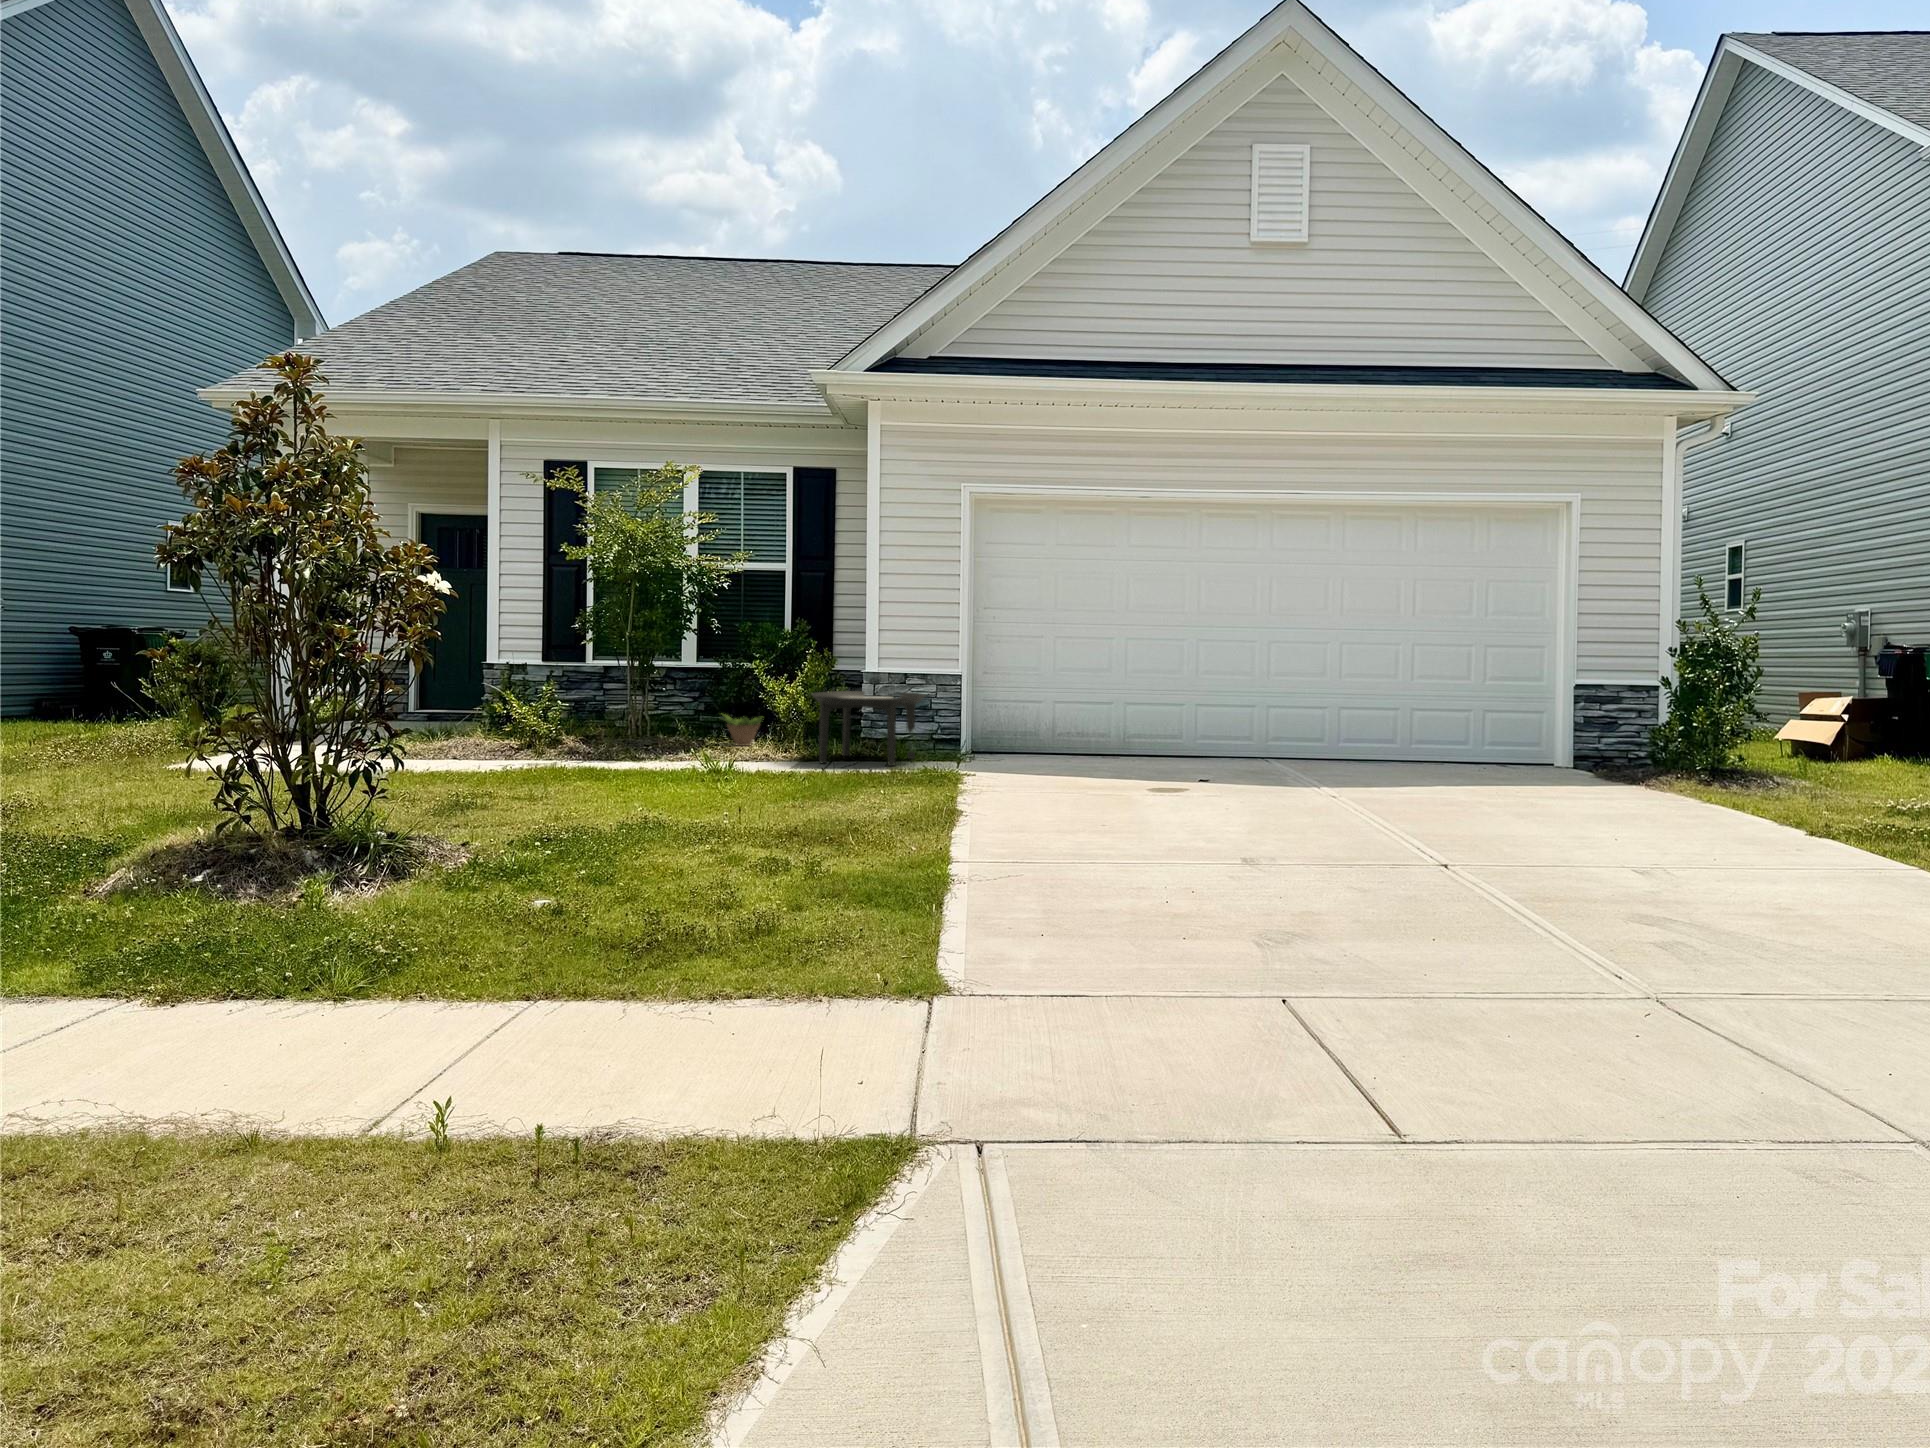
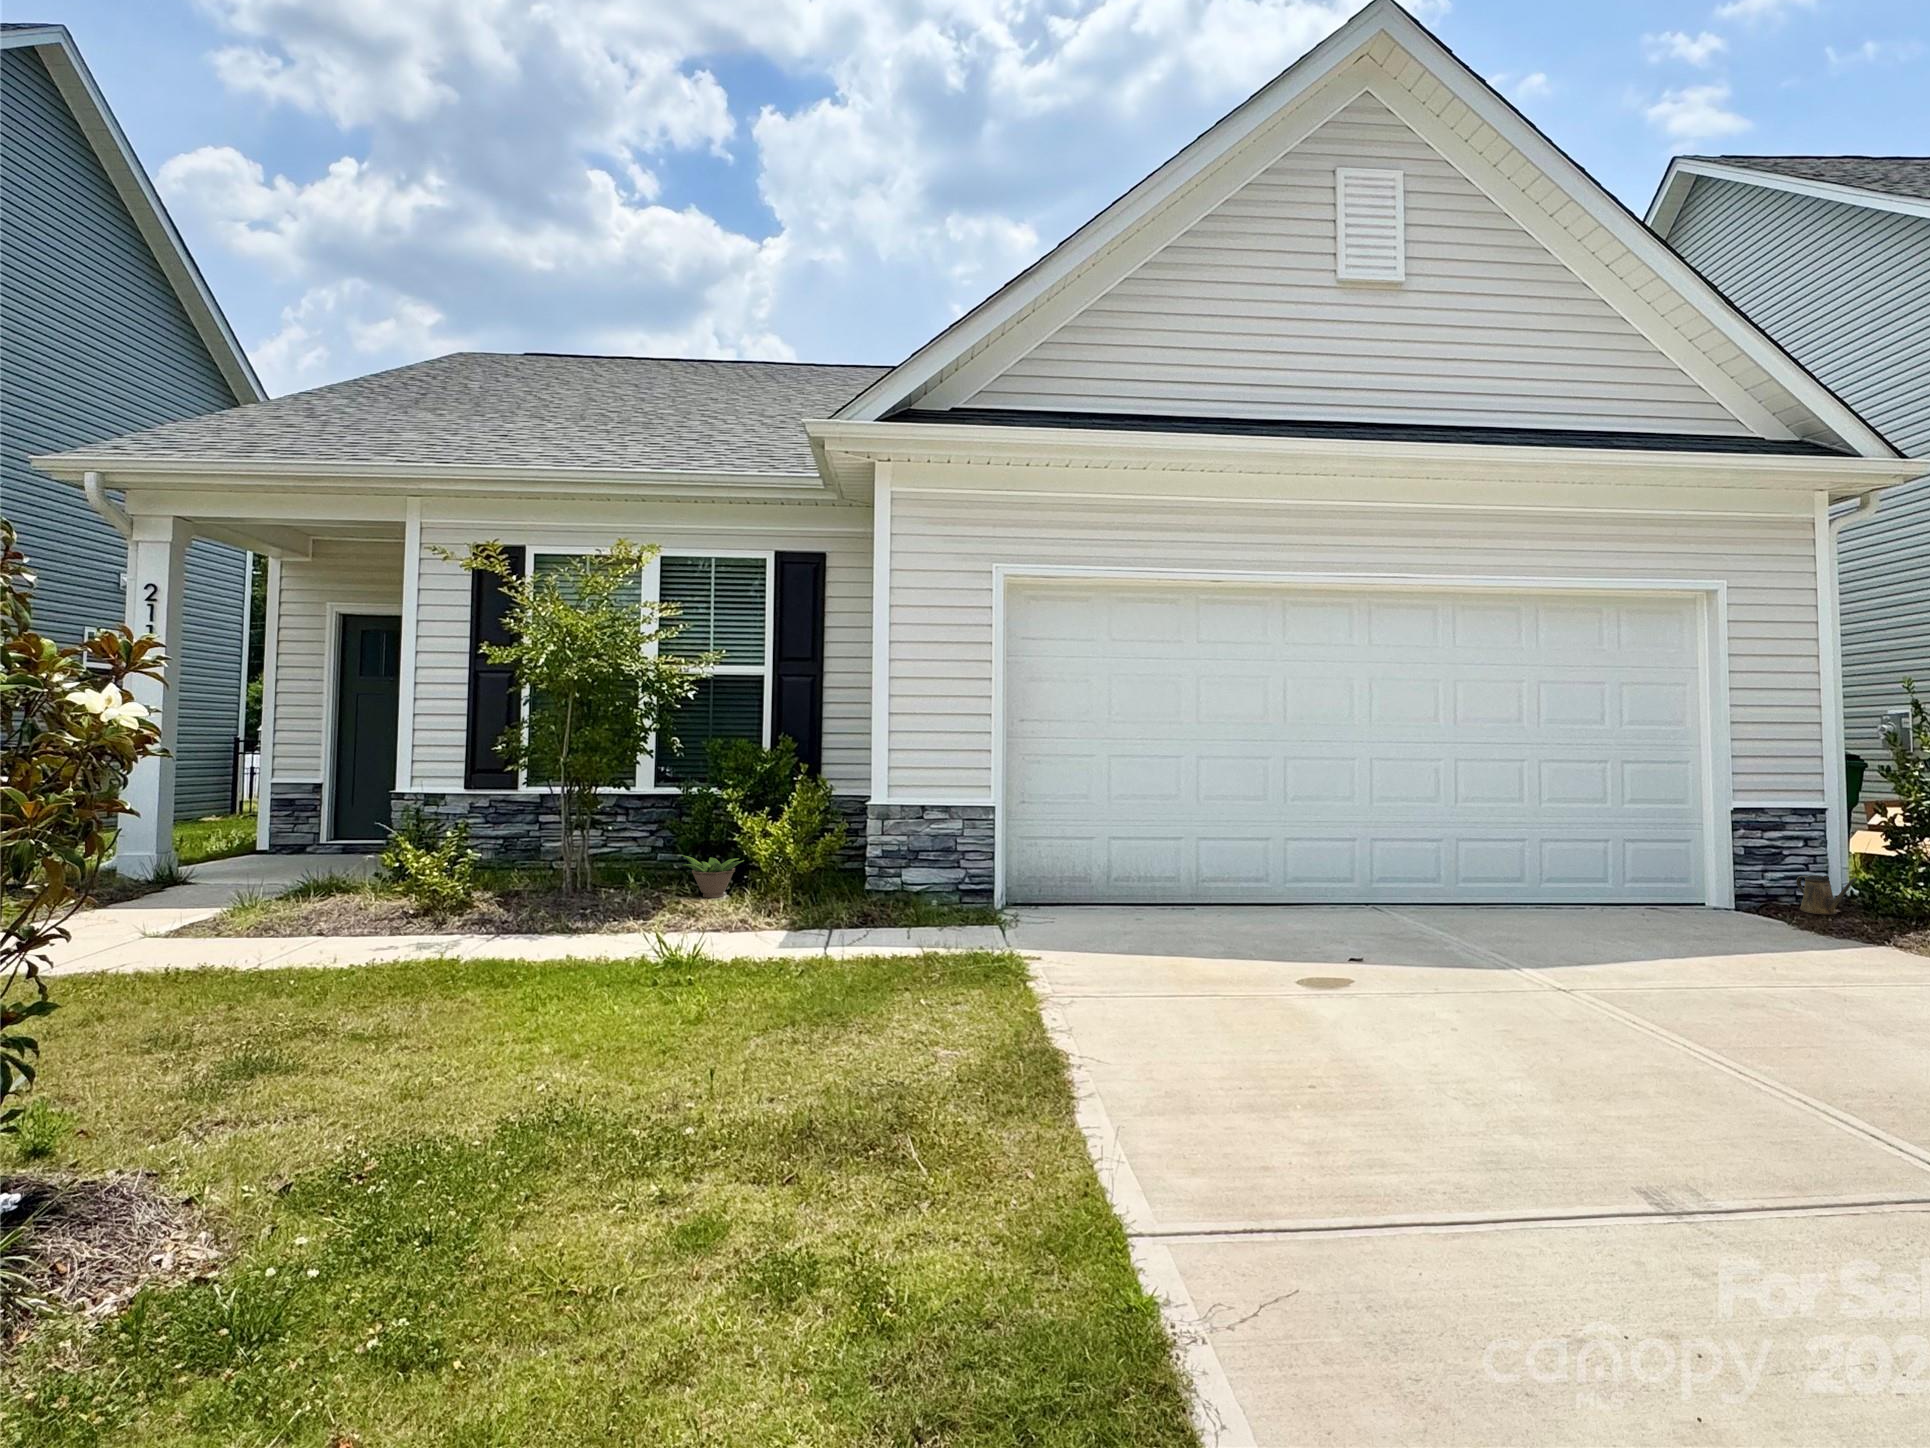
round table: present [812,691,925,766] -> none [805,830,956,938]
watering can: none [1623,740,1660,771] -> present [1796,875,1857,914]

